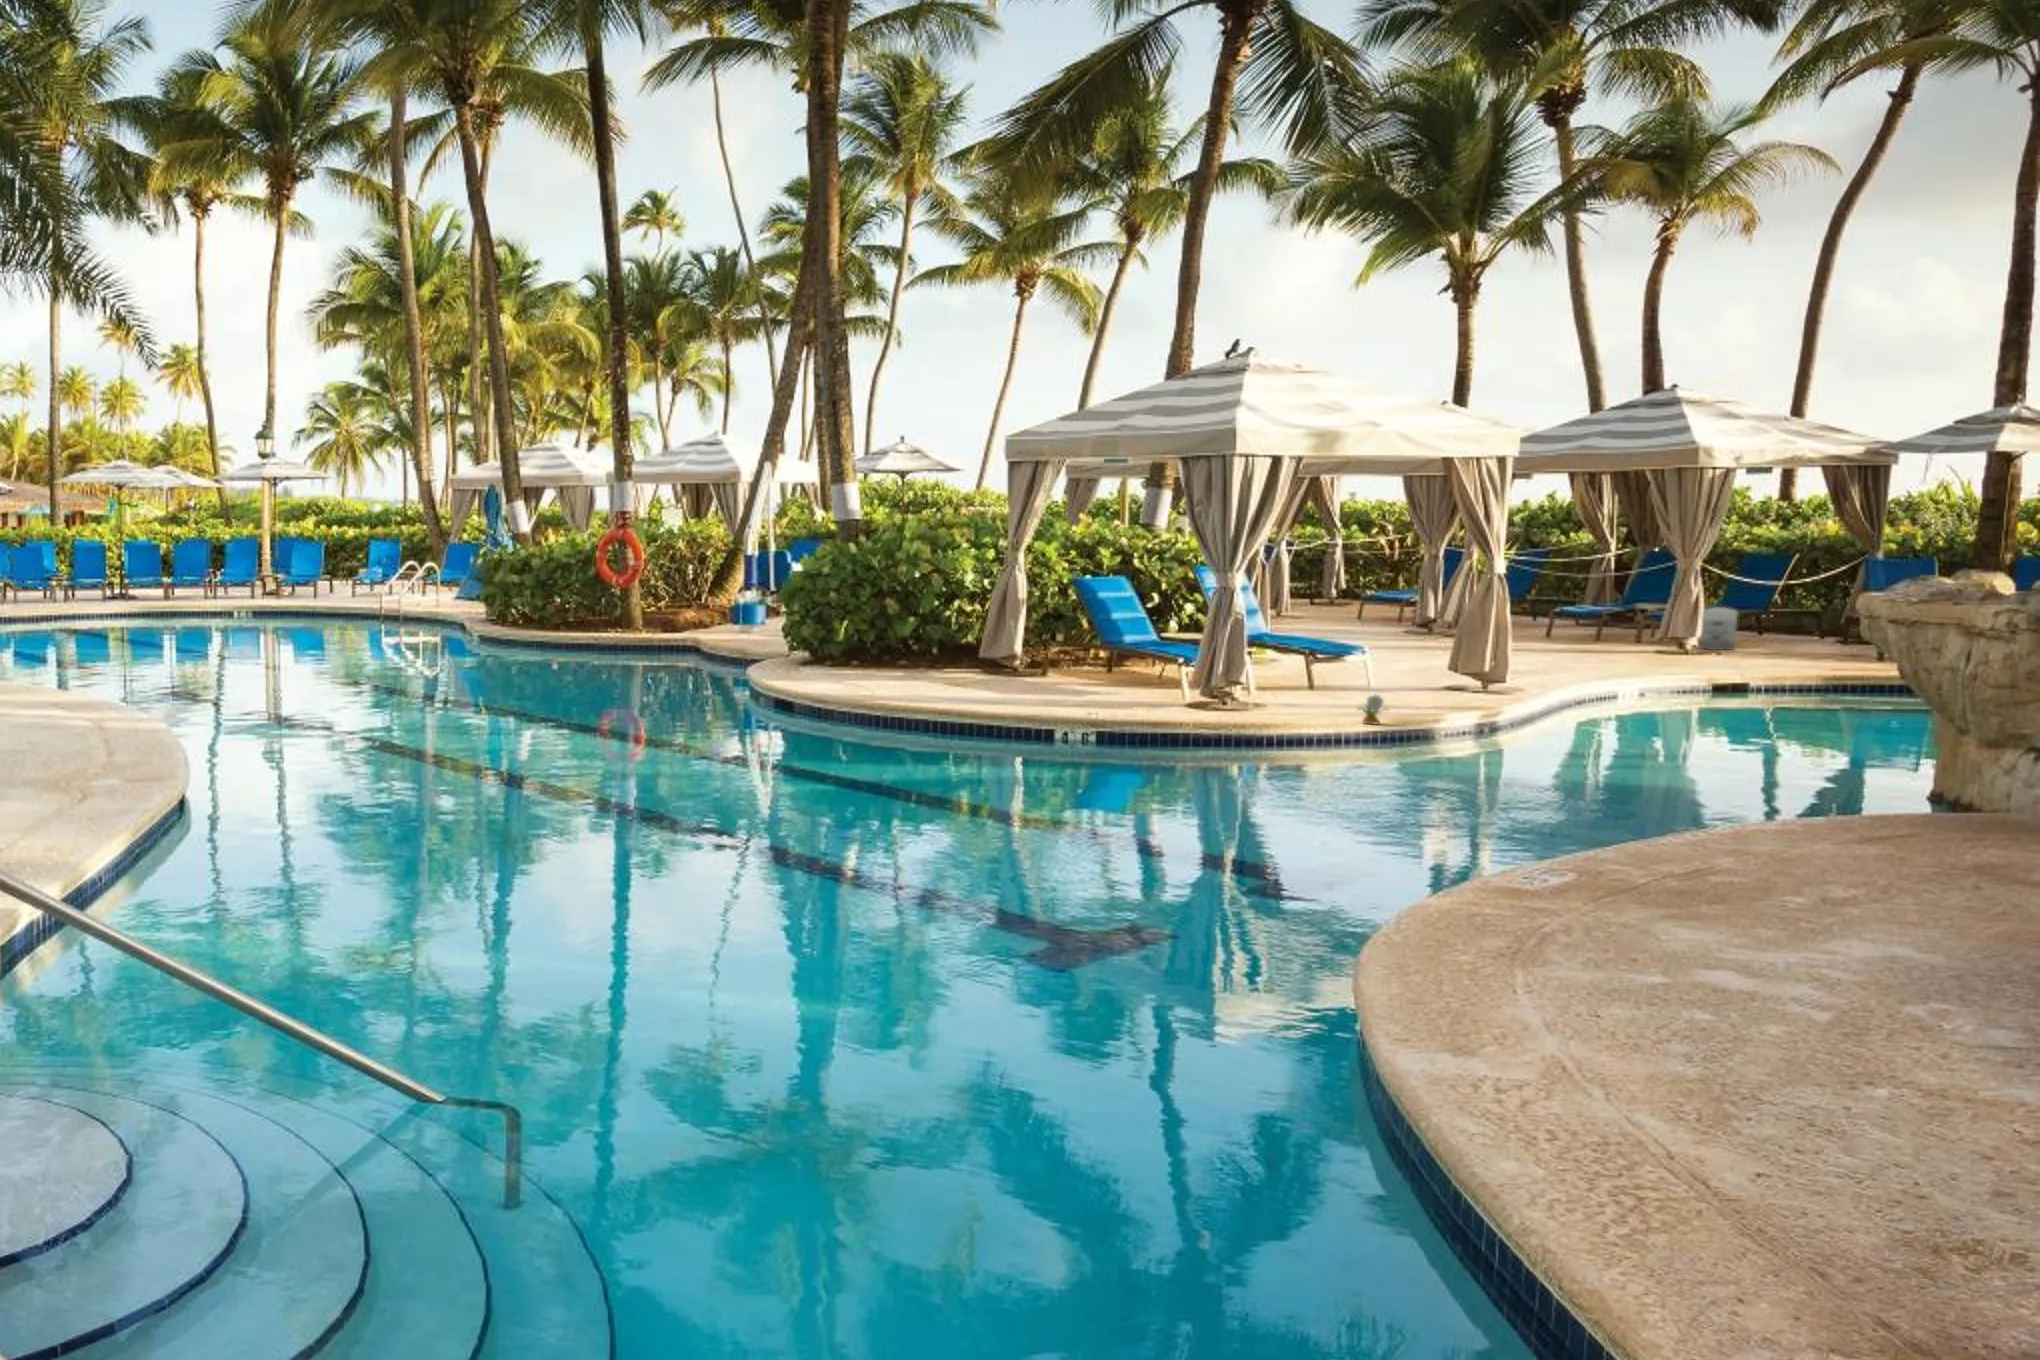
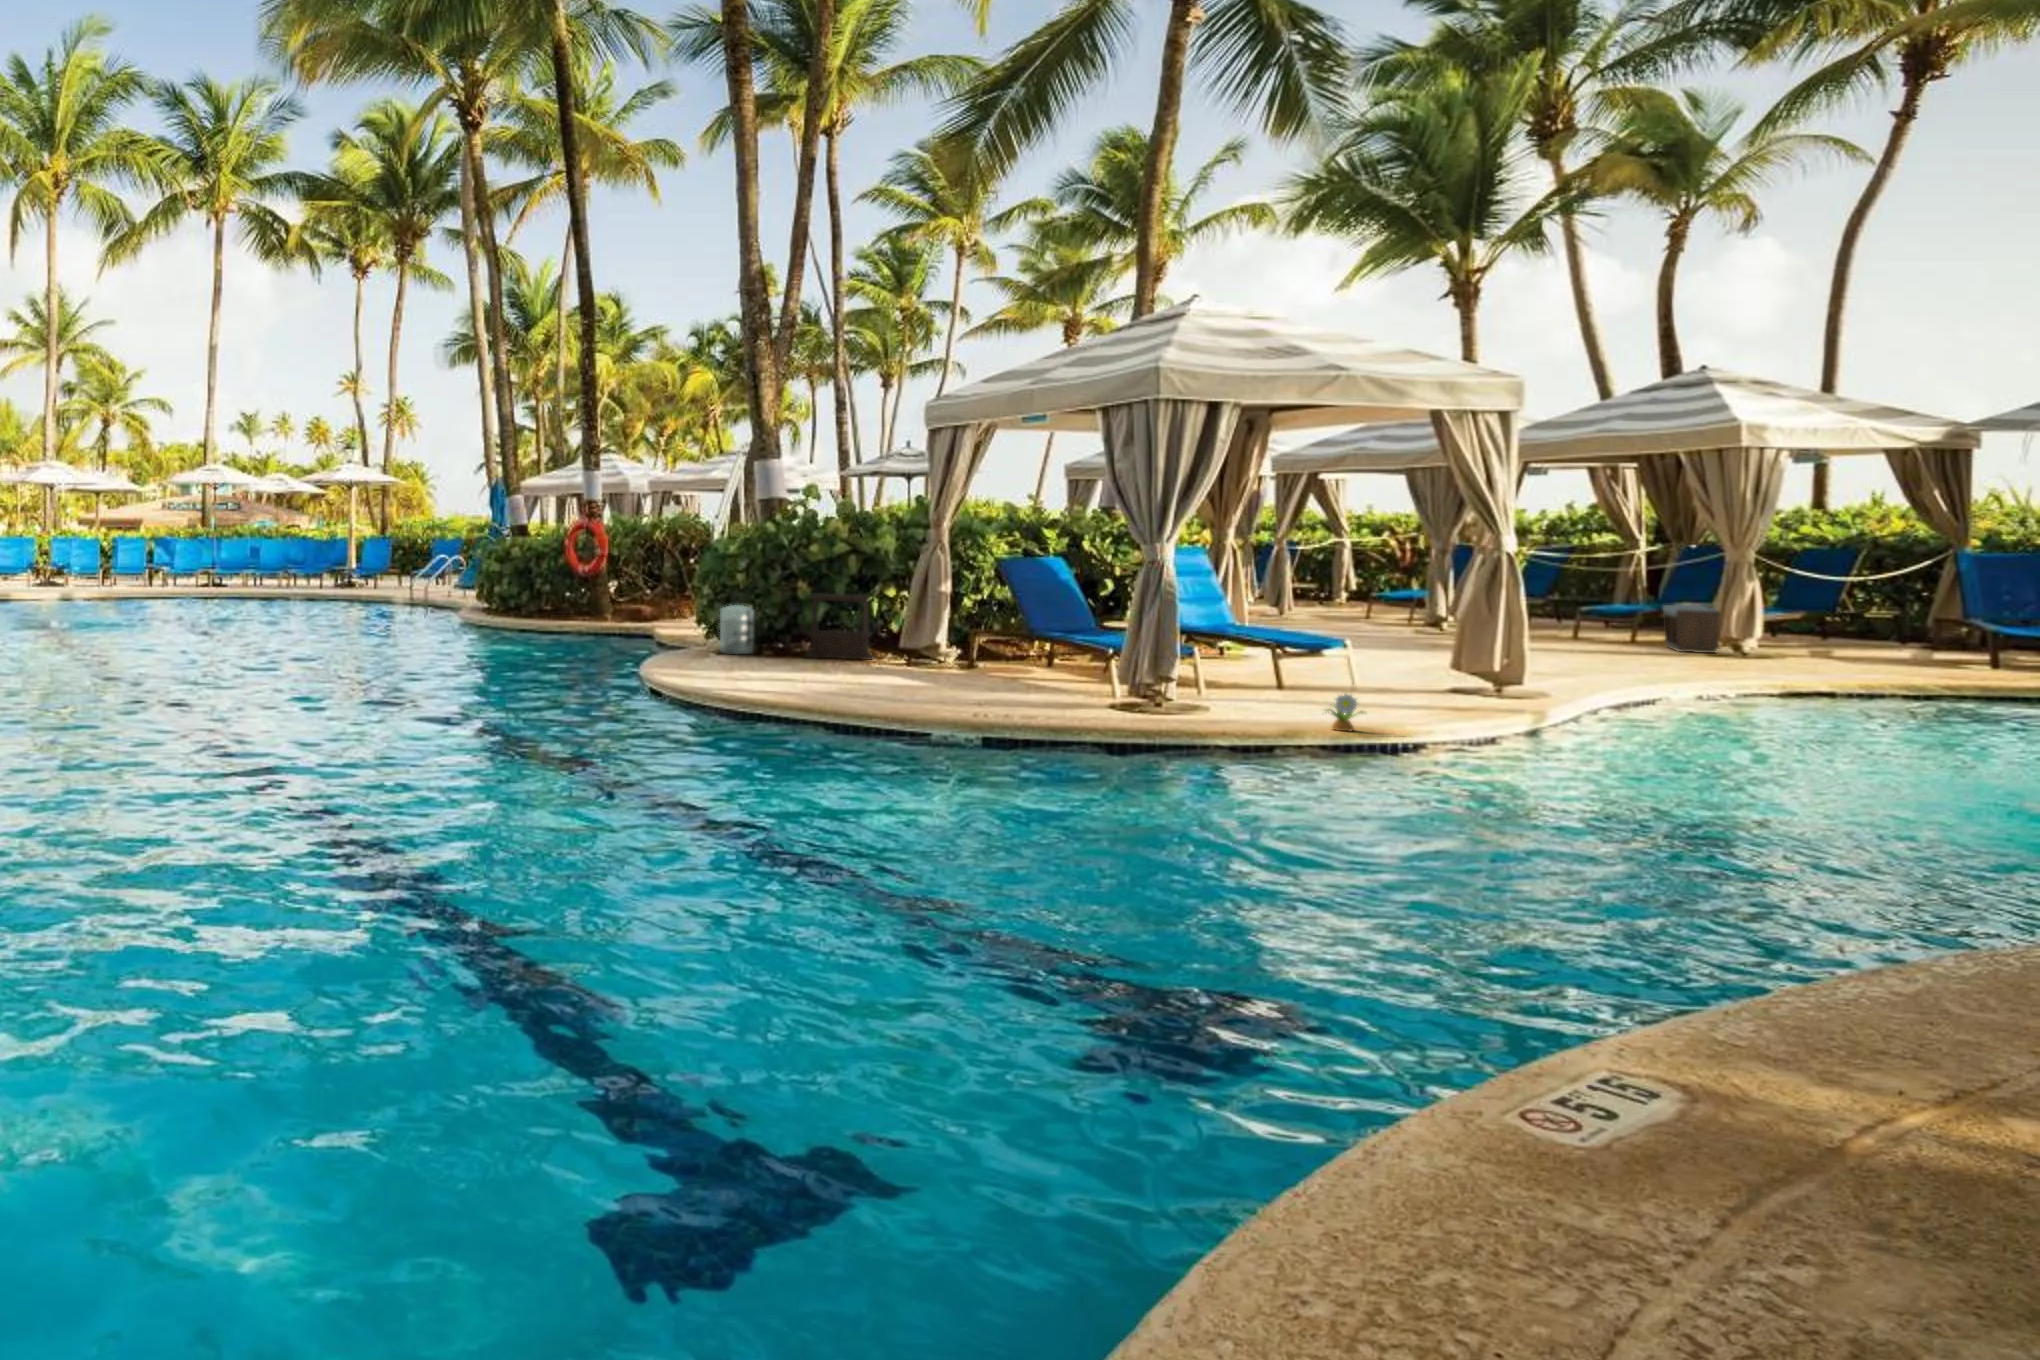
bench: none [1622,605,1670,648] -> present [1663,605,1721,653]
waste bin: present [1701,607,1737,650] -> present [718,605,754,654]
side table: none [885,613,949,674] -> present [806,593,875,660]

